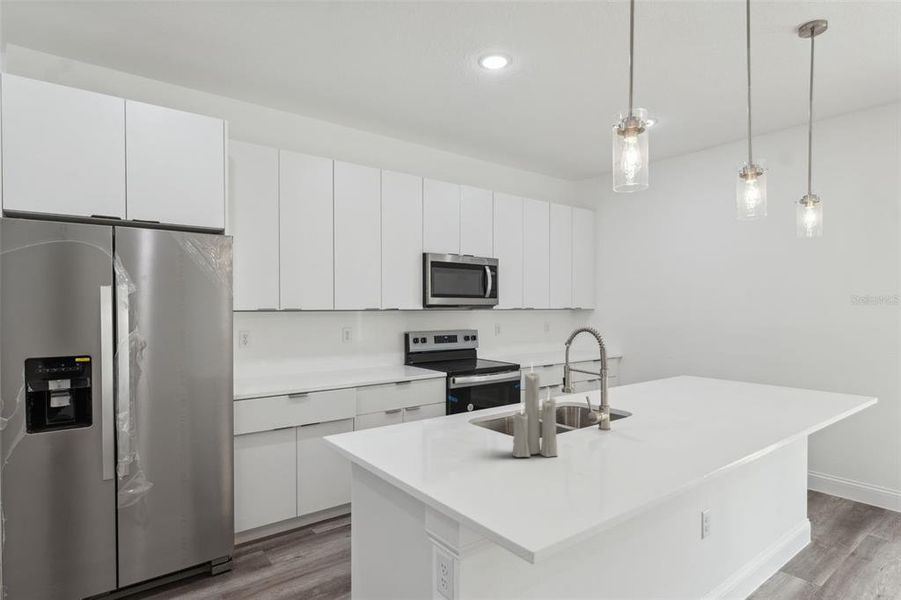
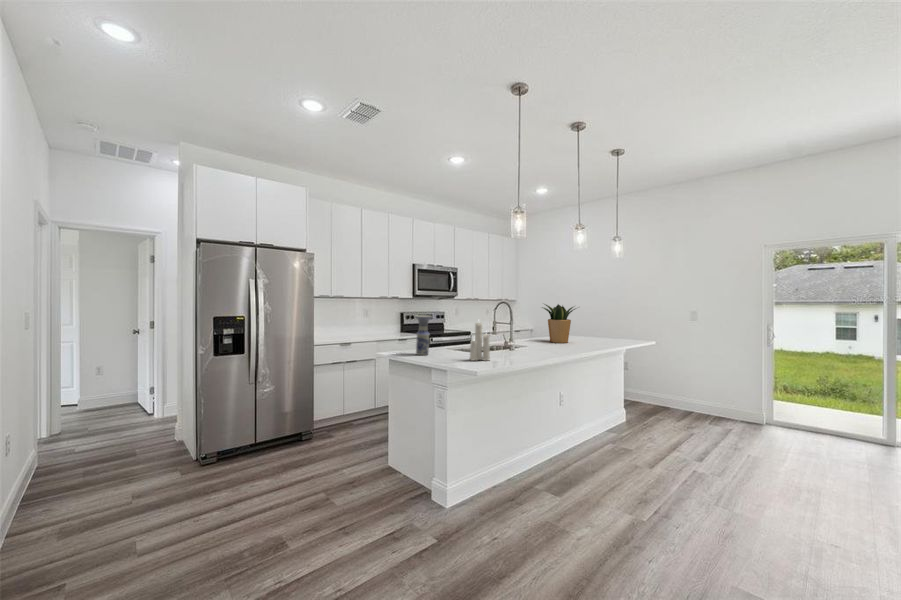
potted plant: none [652,320,734,397] -> present [542,304,575,343]
vase: none [401,353,438,436] -> present [415,315,432,355]

